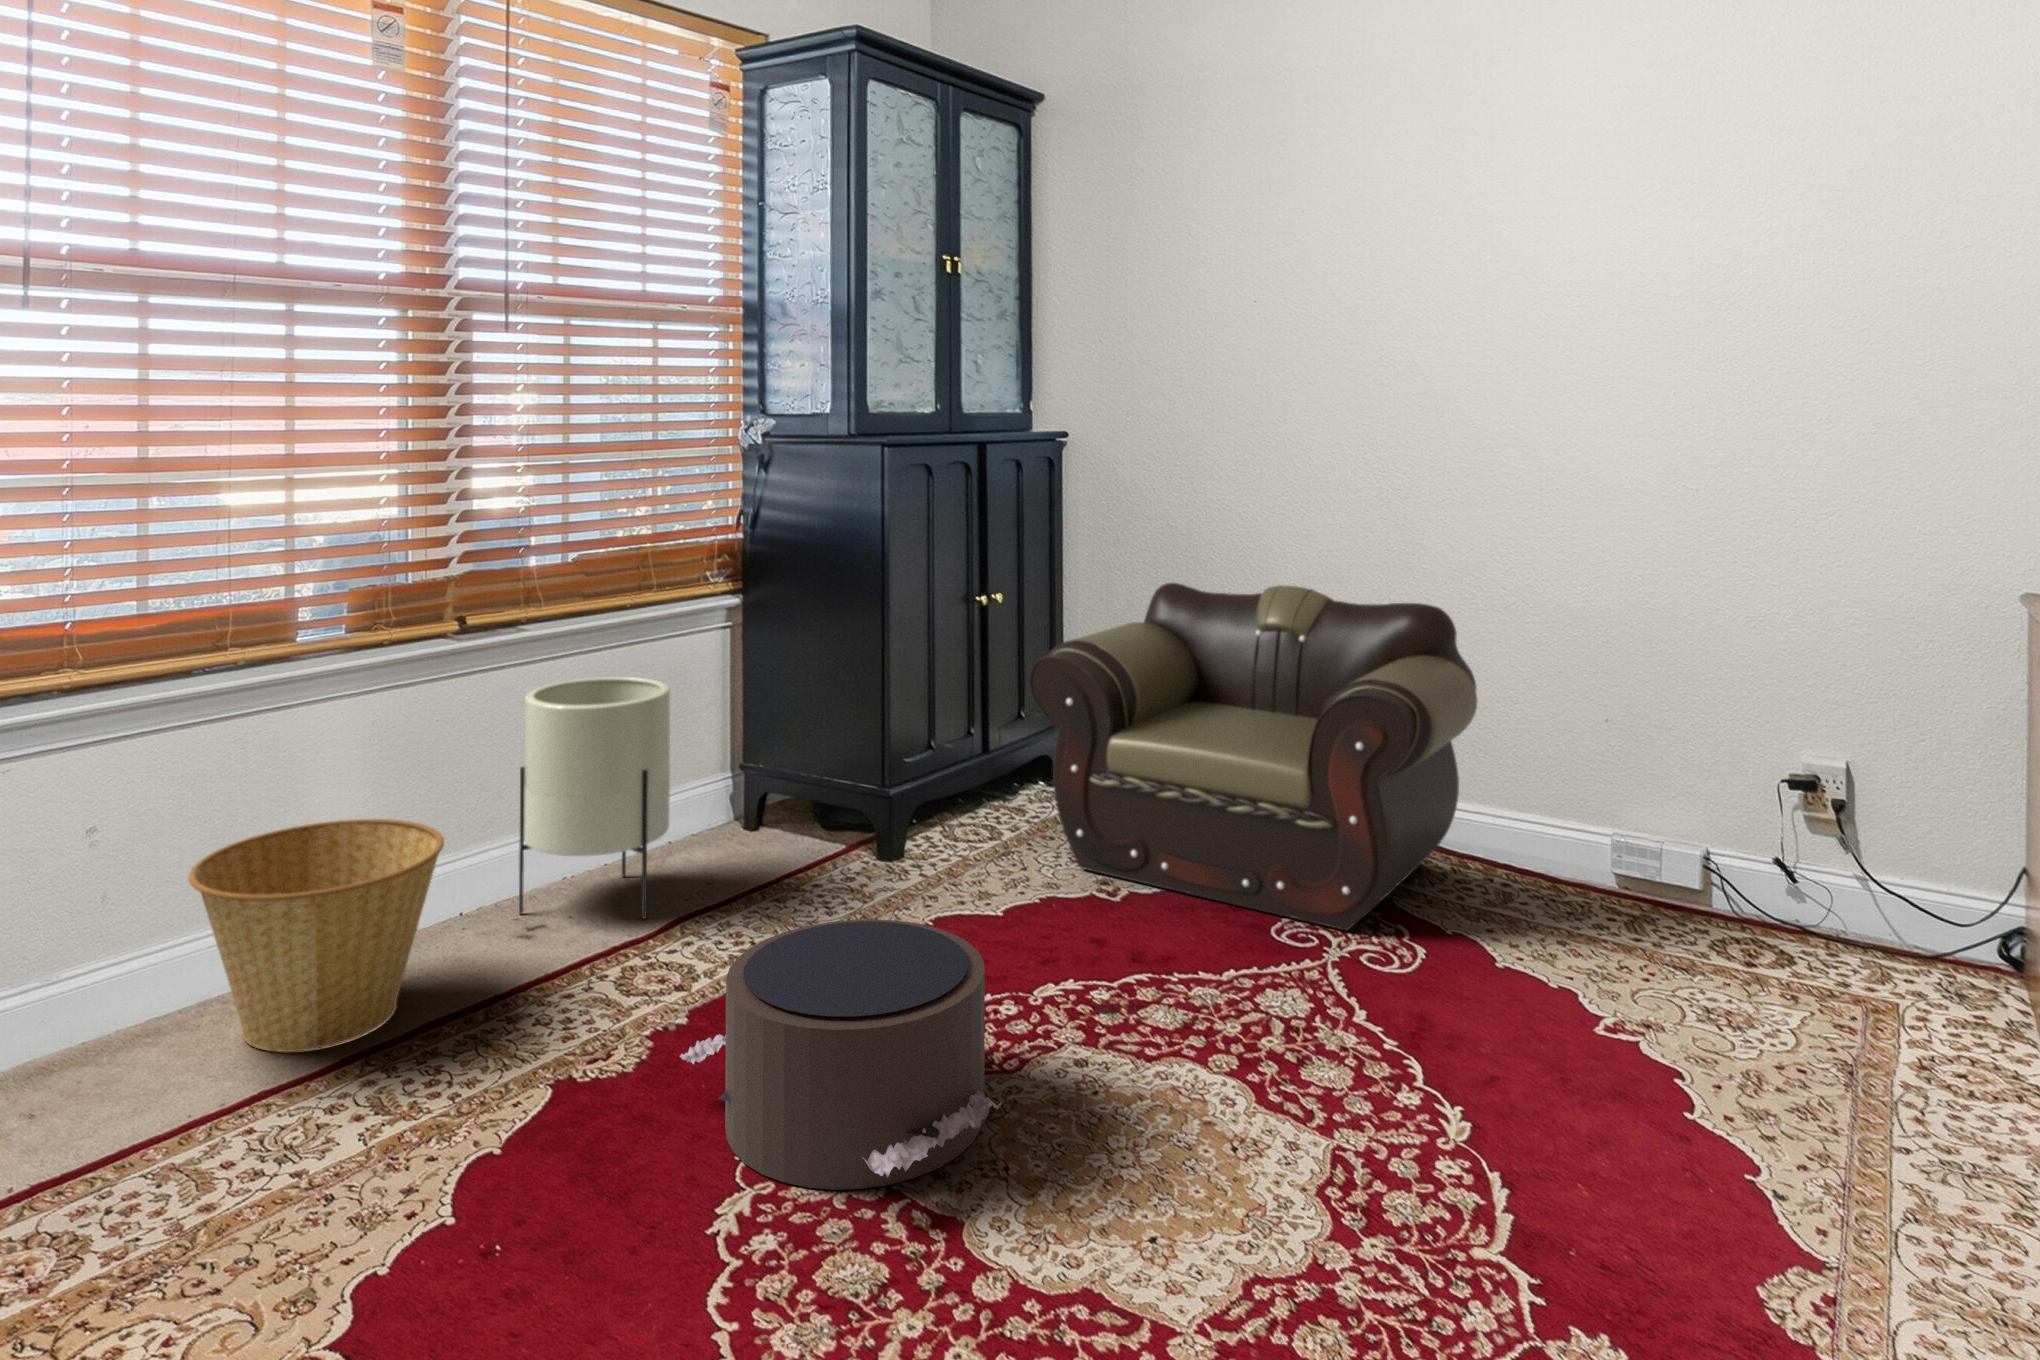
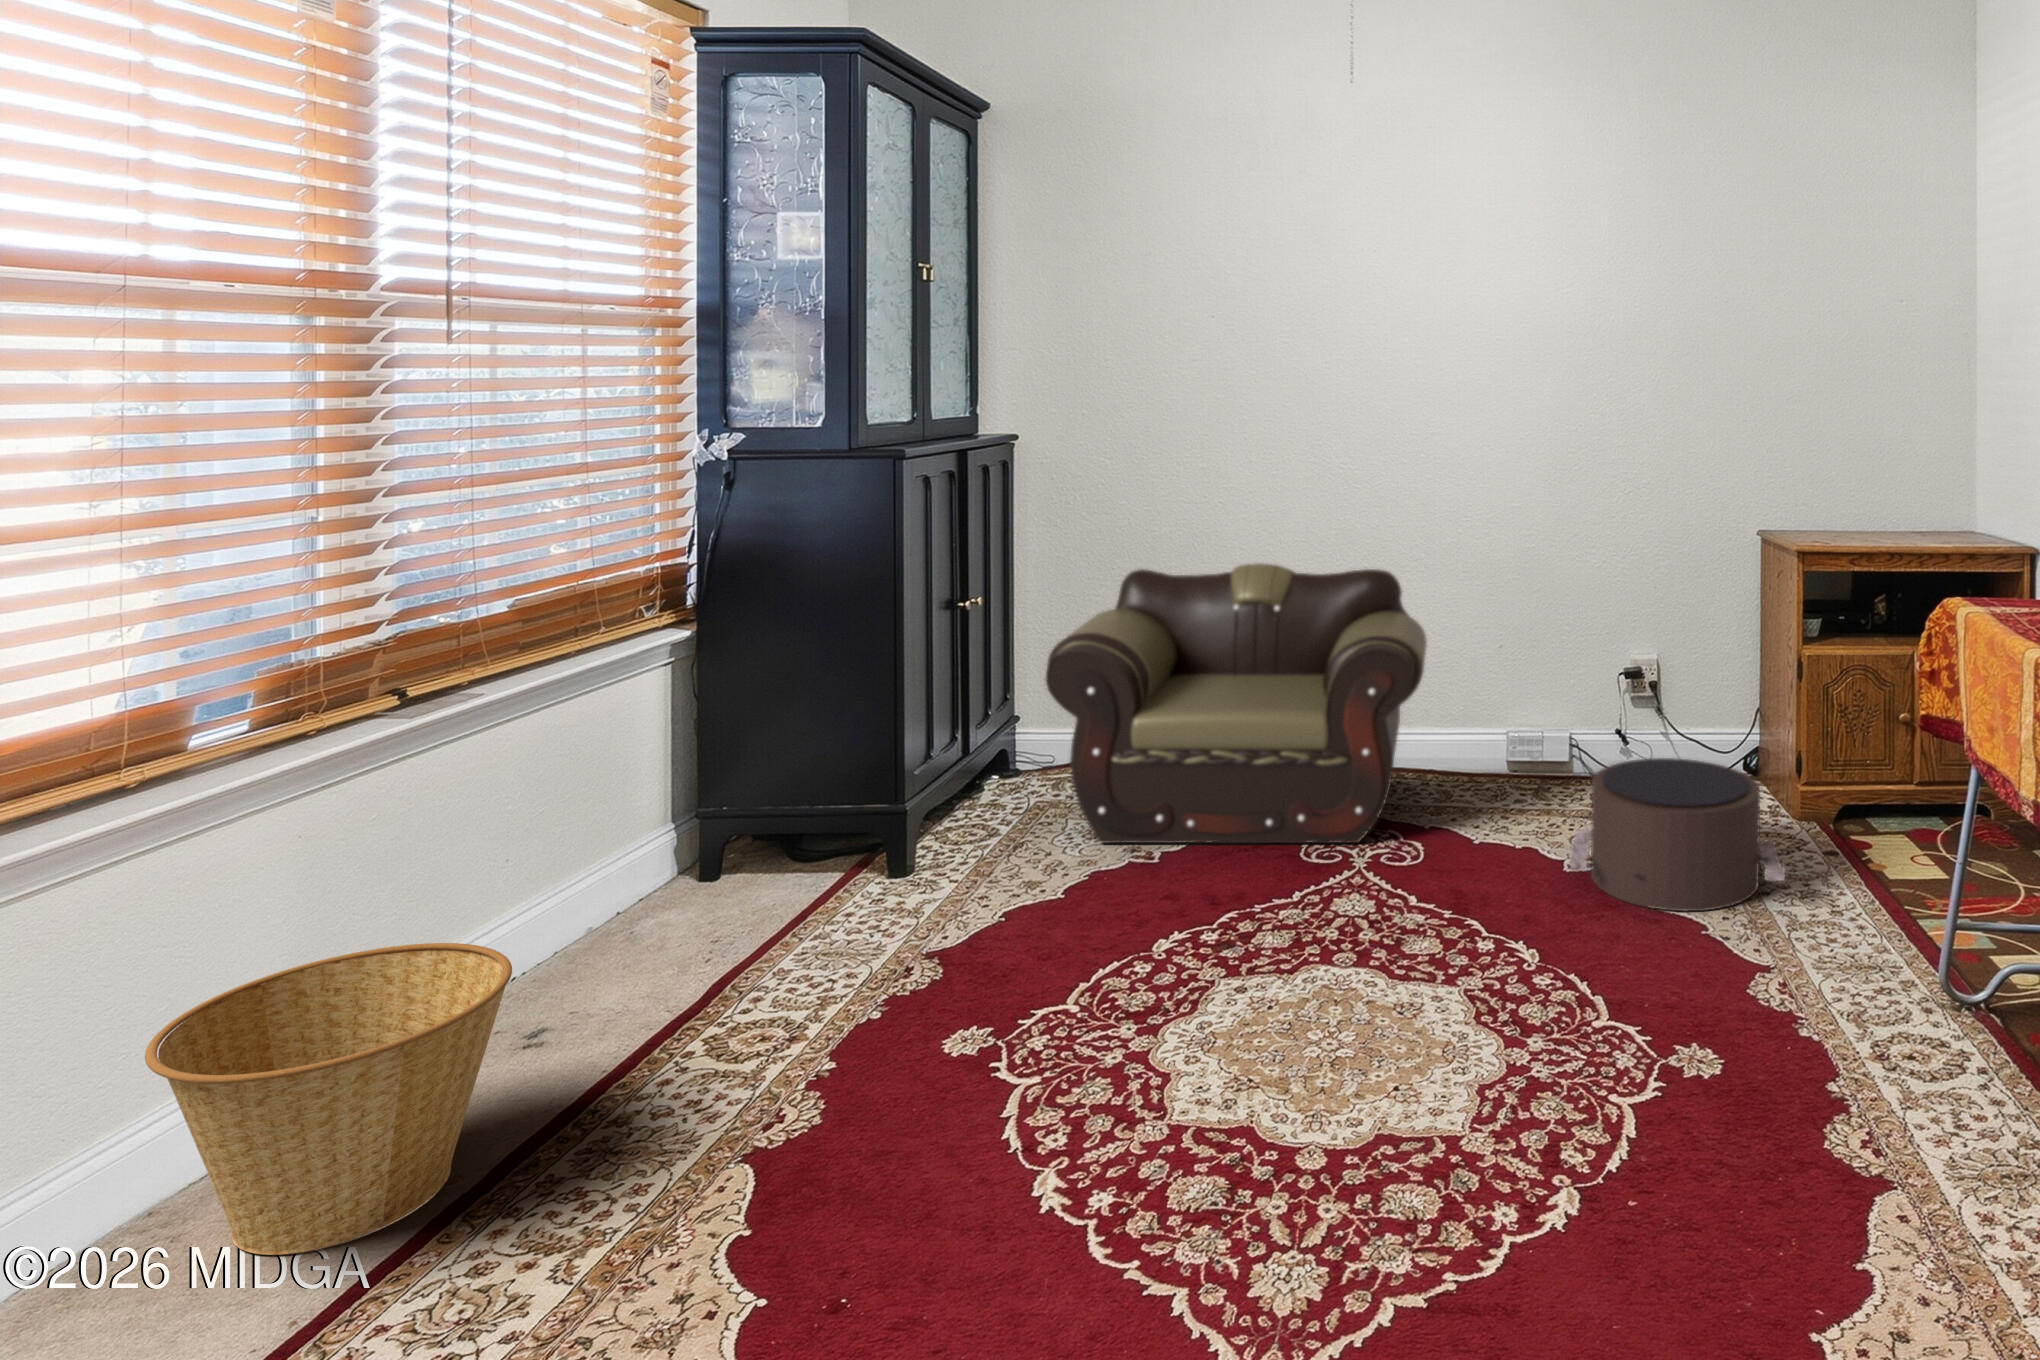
planter: present [519,677,670,918] -> none [496,733,685,1028]
pouf: present [680,919,1002,1190] -> present [1569,758,1785,911]

